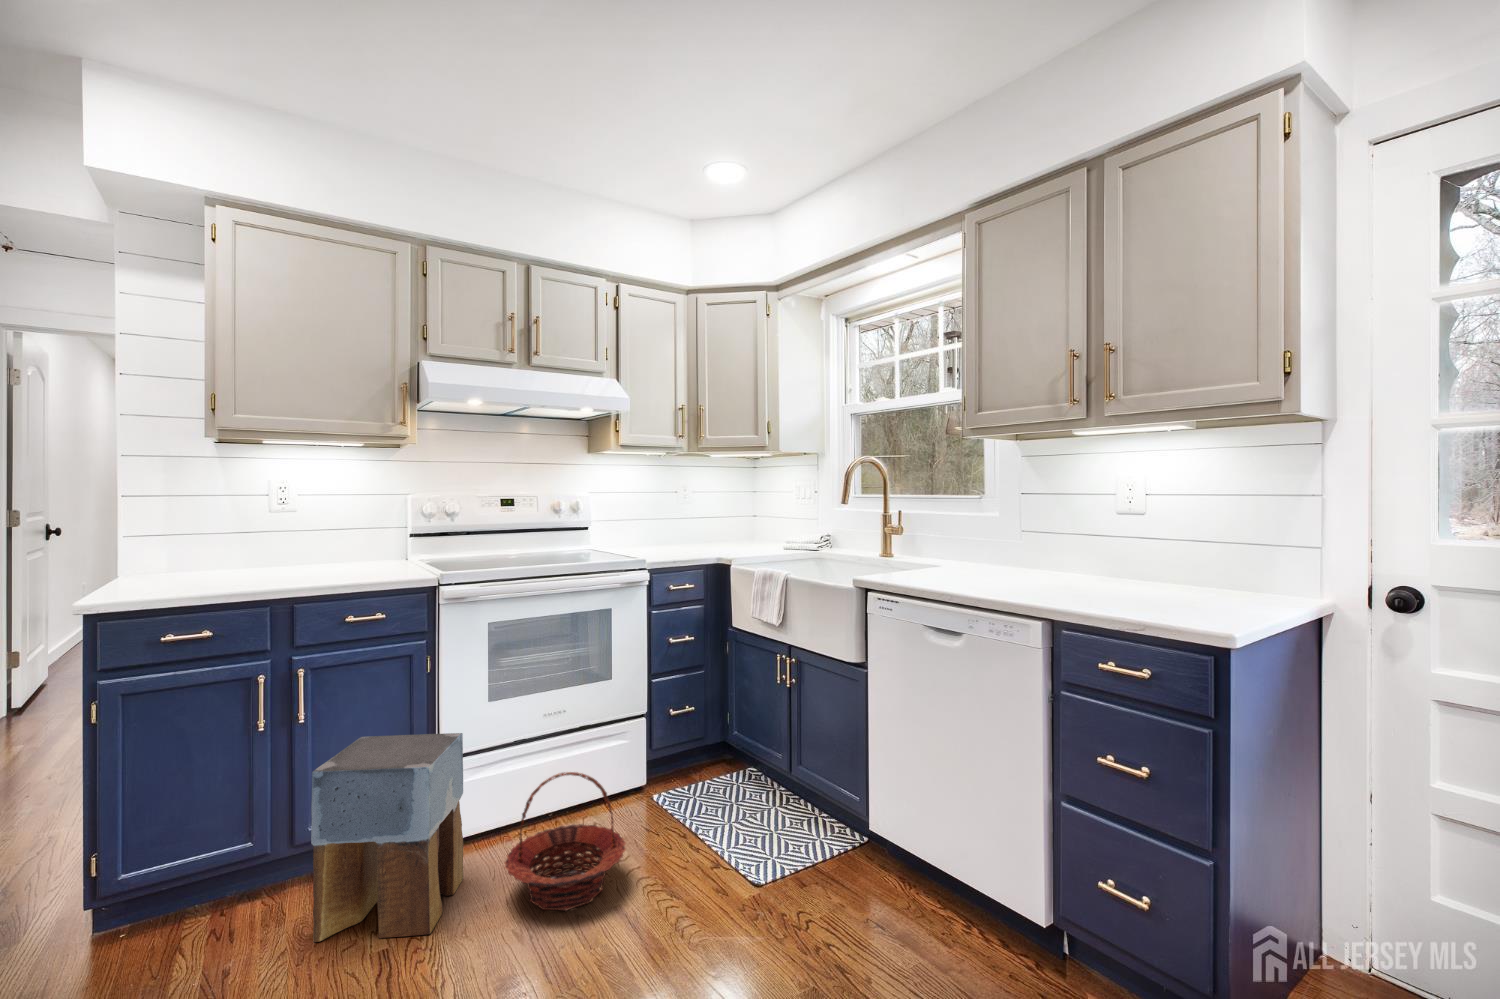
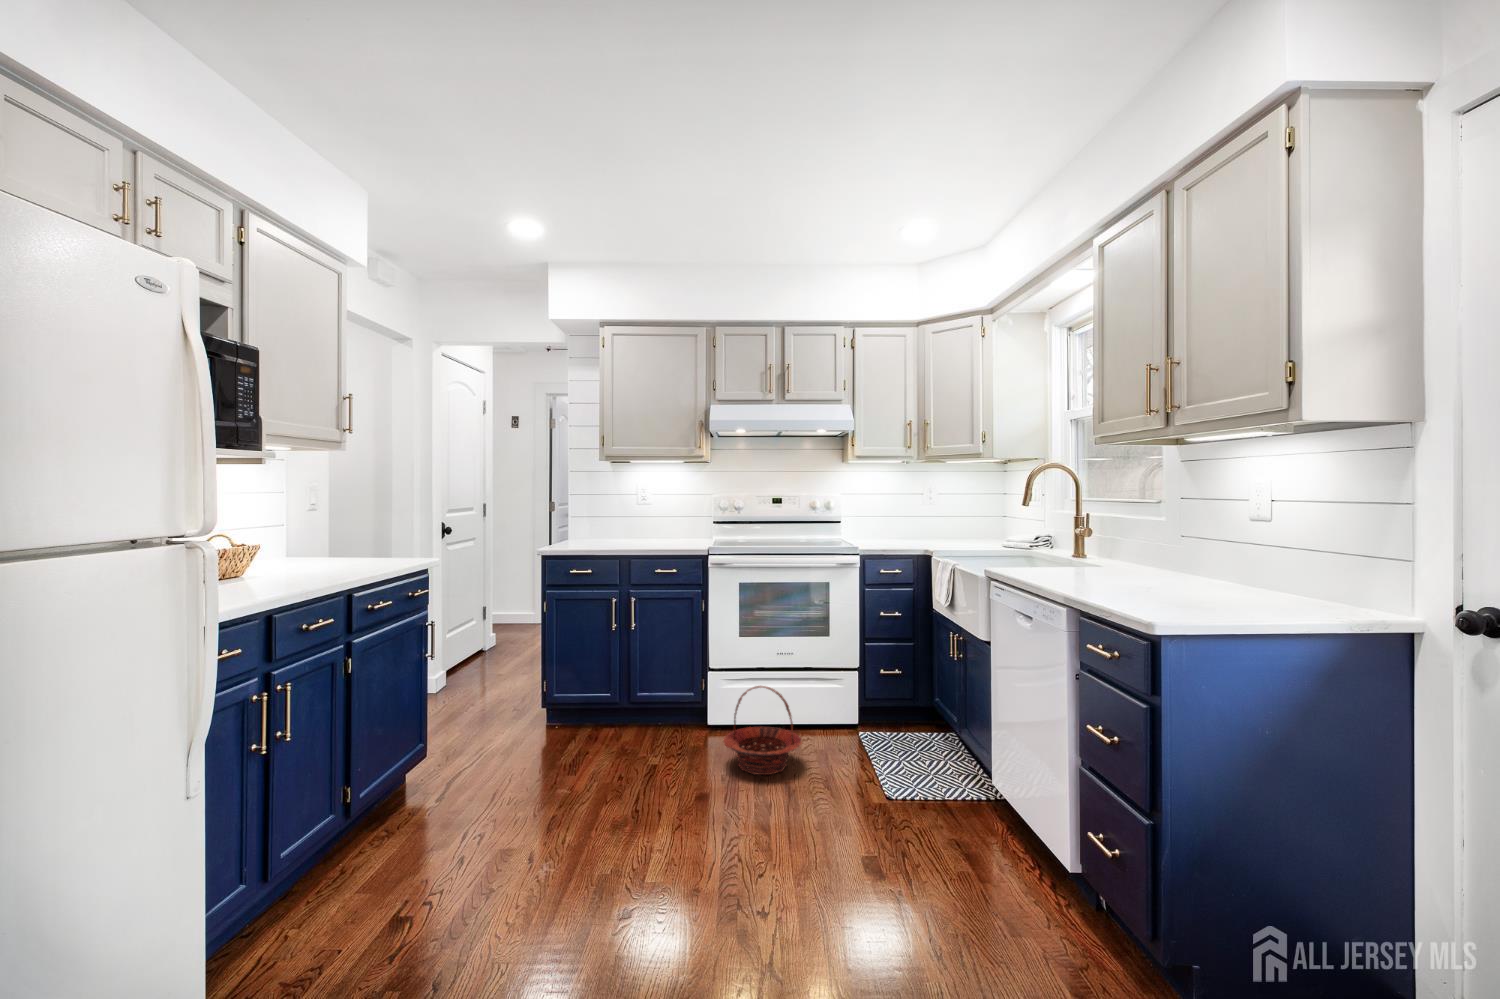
stool: present [311,733,463,942] -> none [626,644,711,764]

